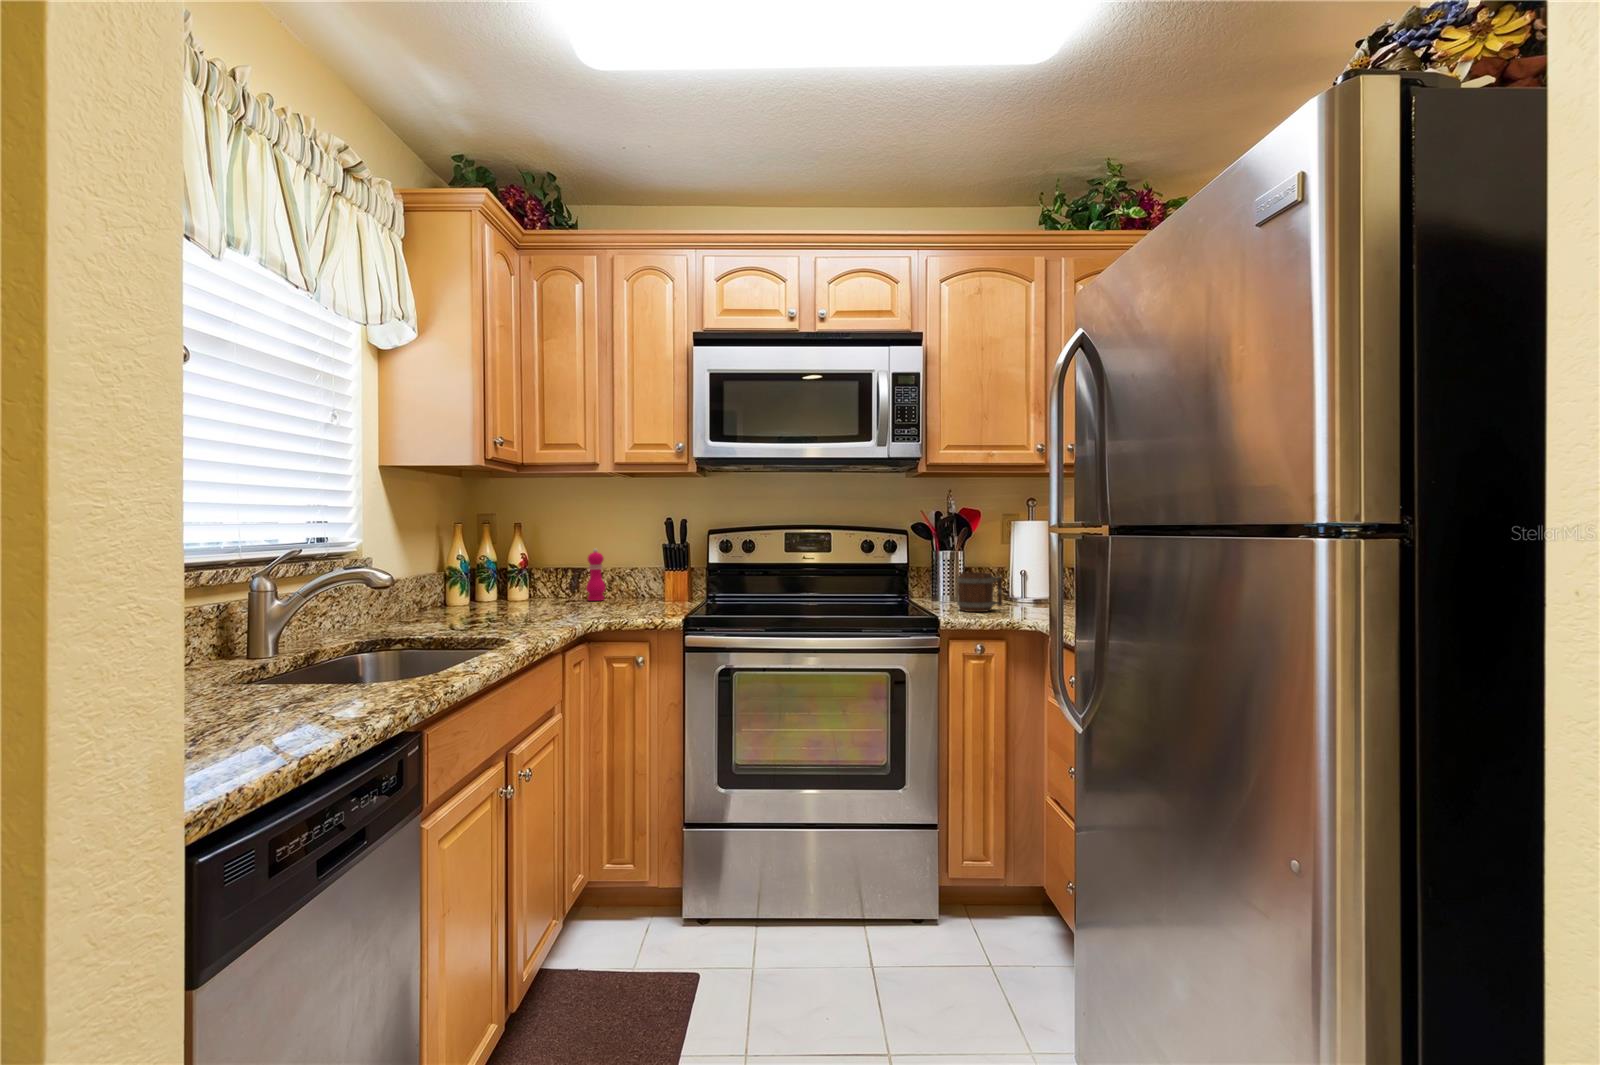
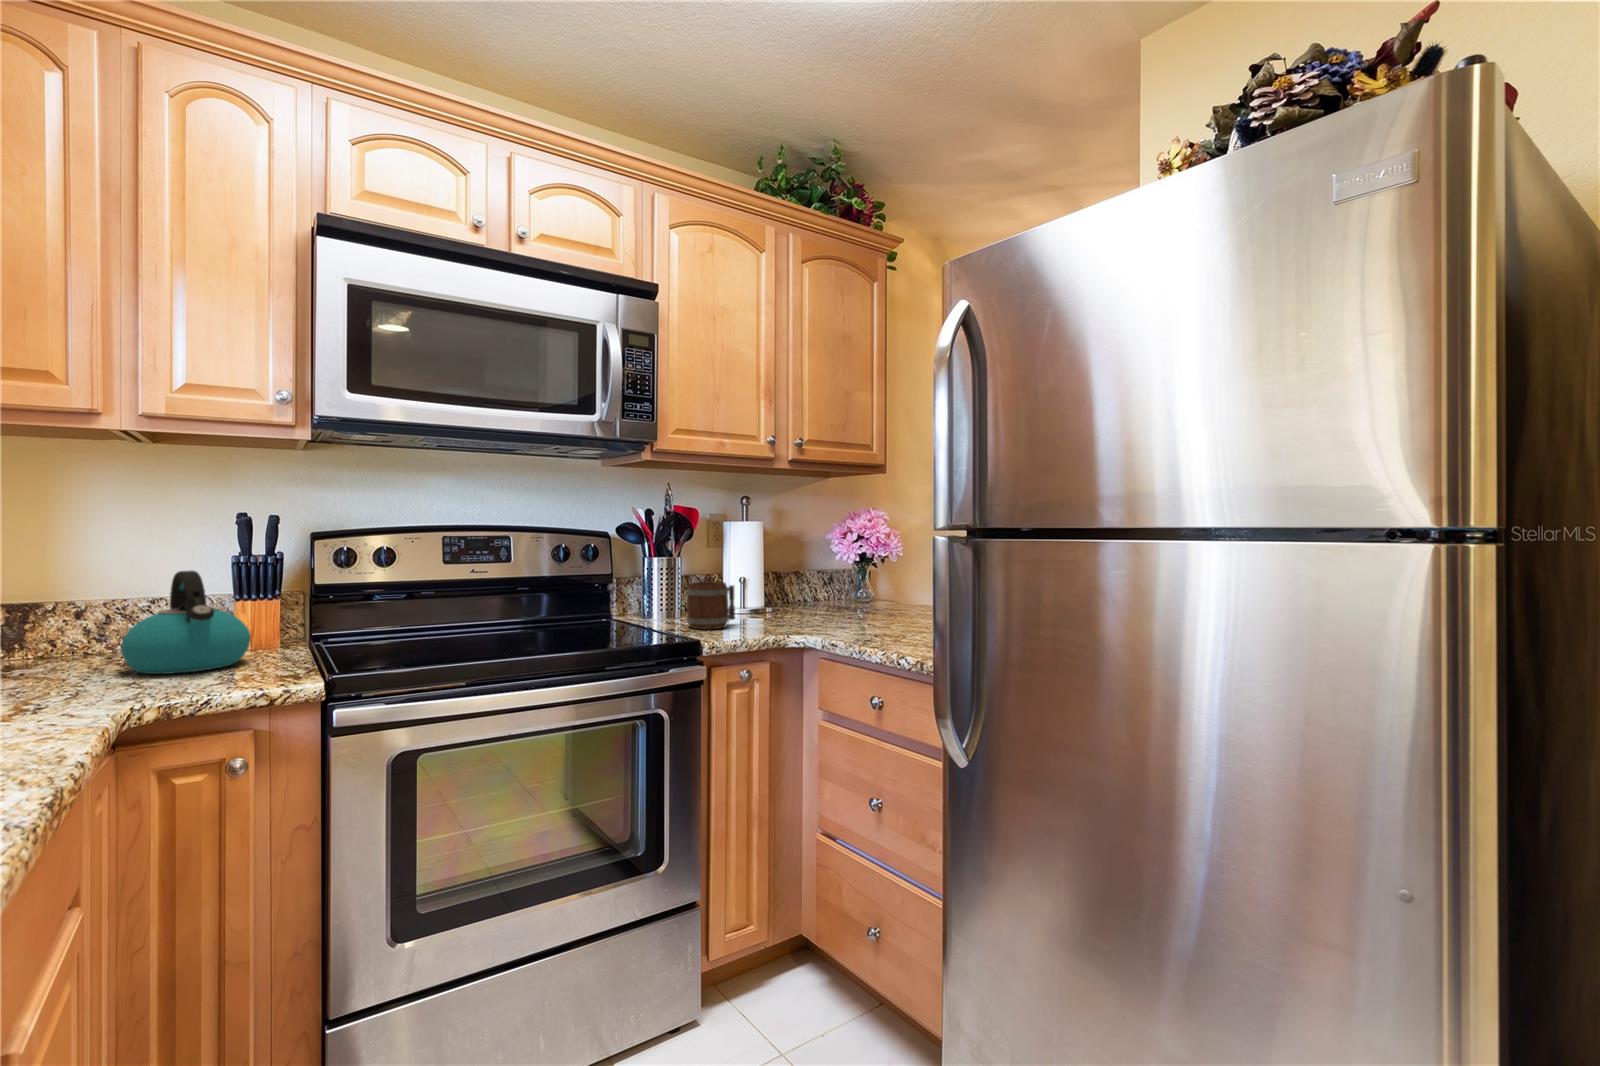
pepper mill: present [586,548,606,601] -> none [48,568,95,664]
kettle: none [608,551,668,609] -> present [121,570,251,674]

